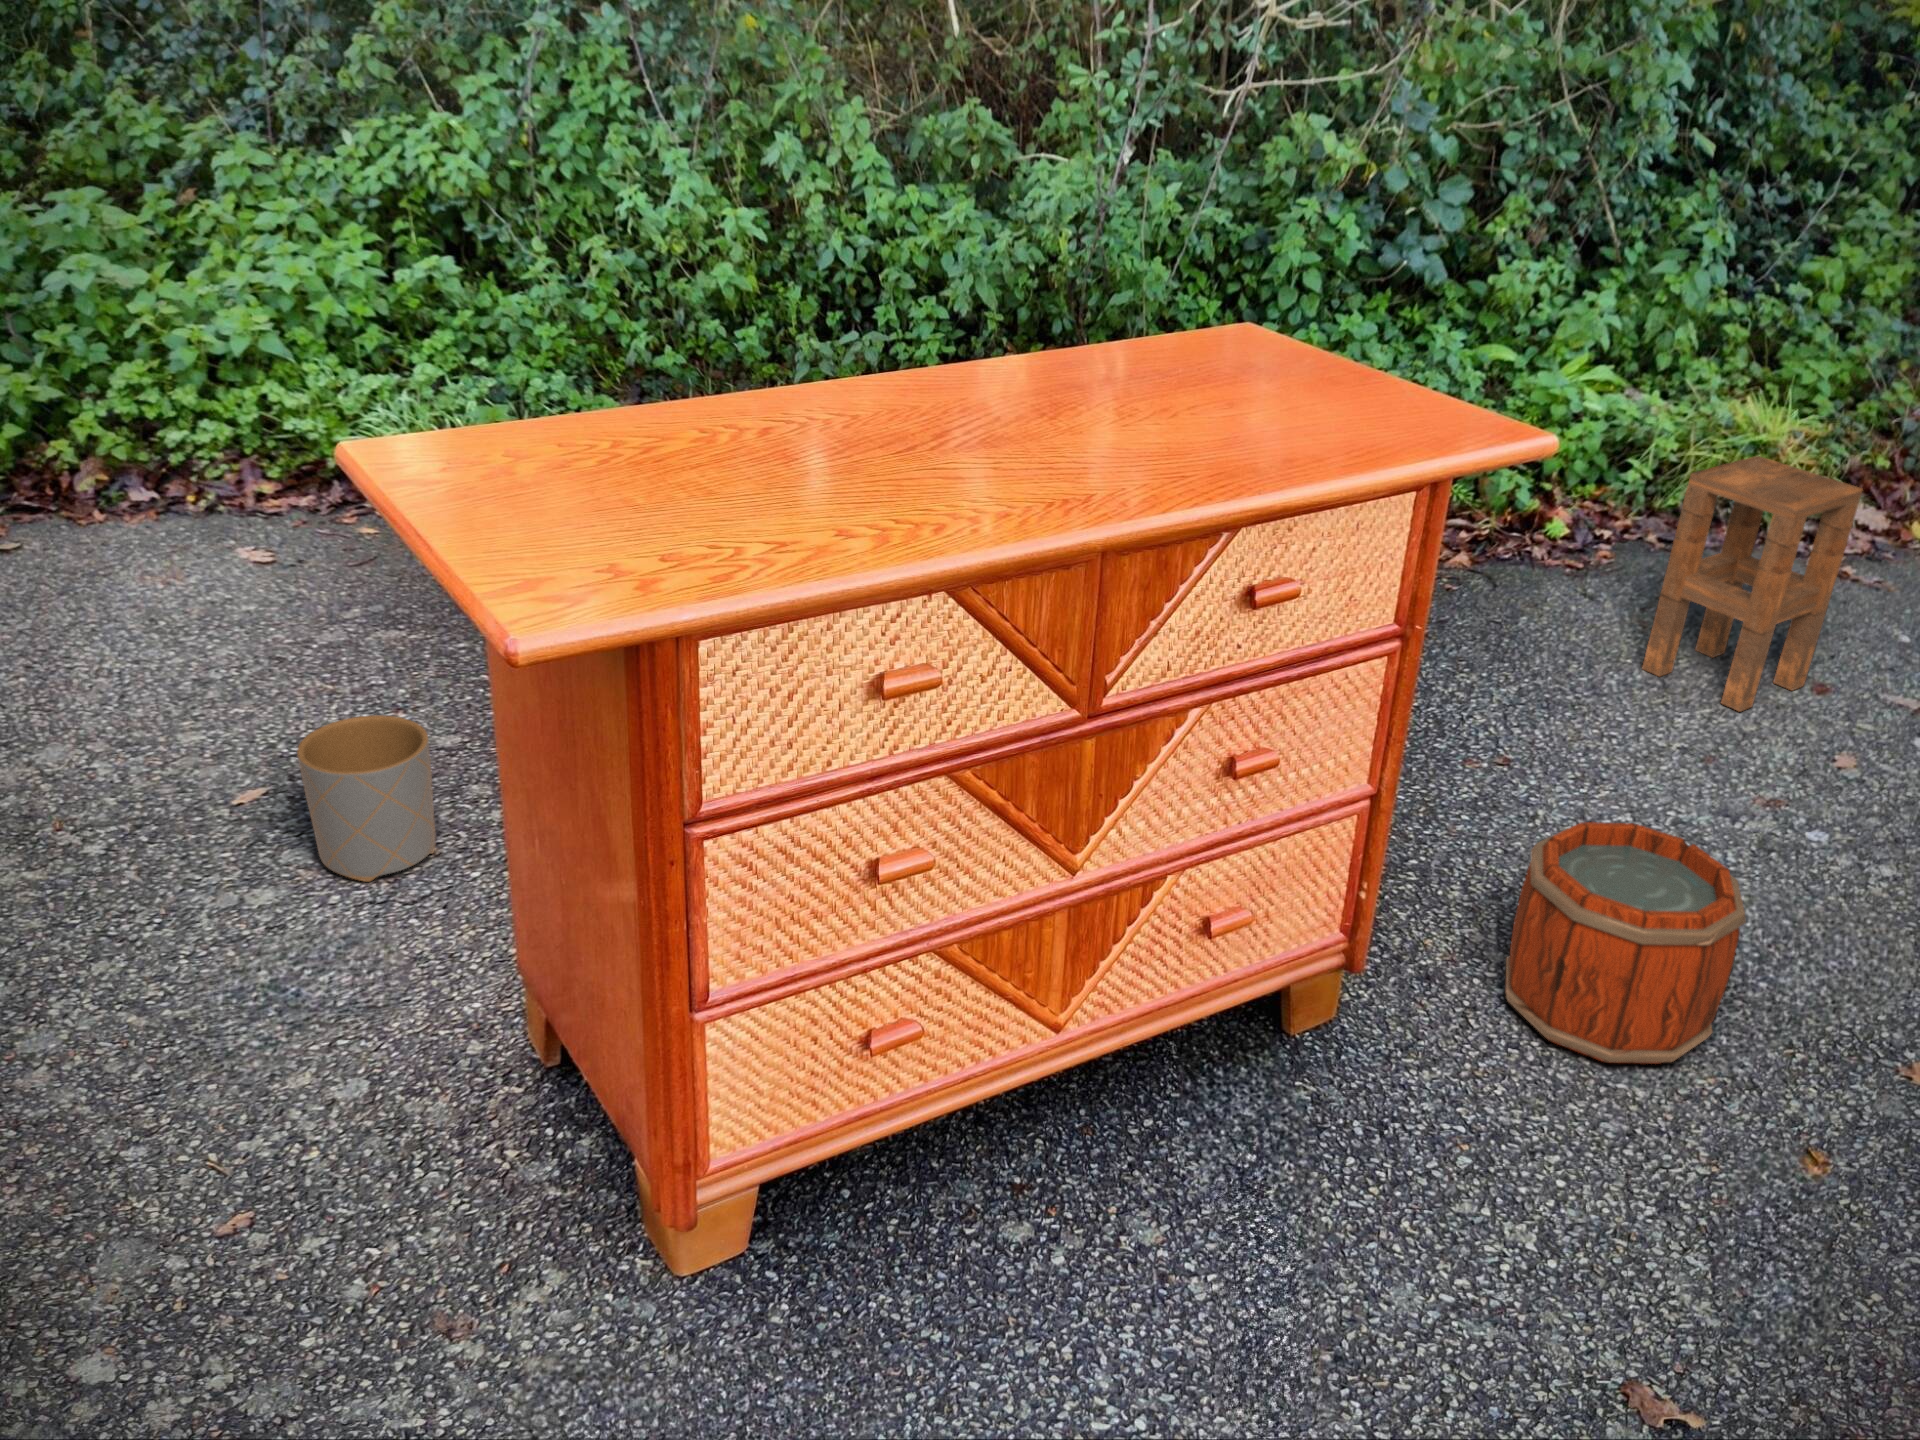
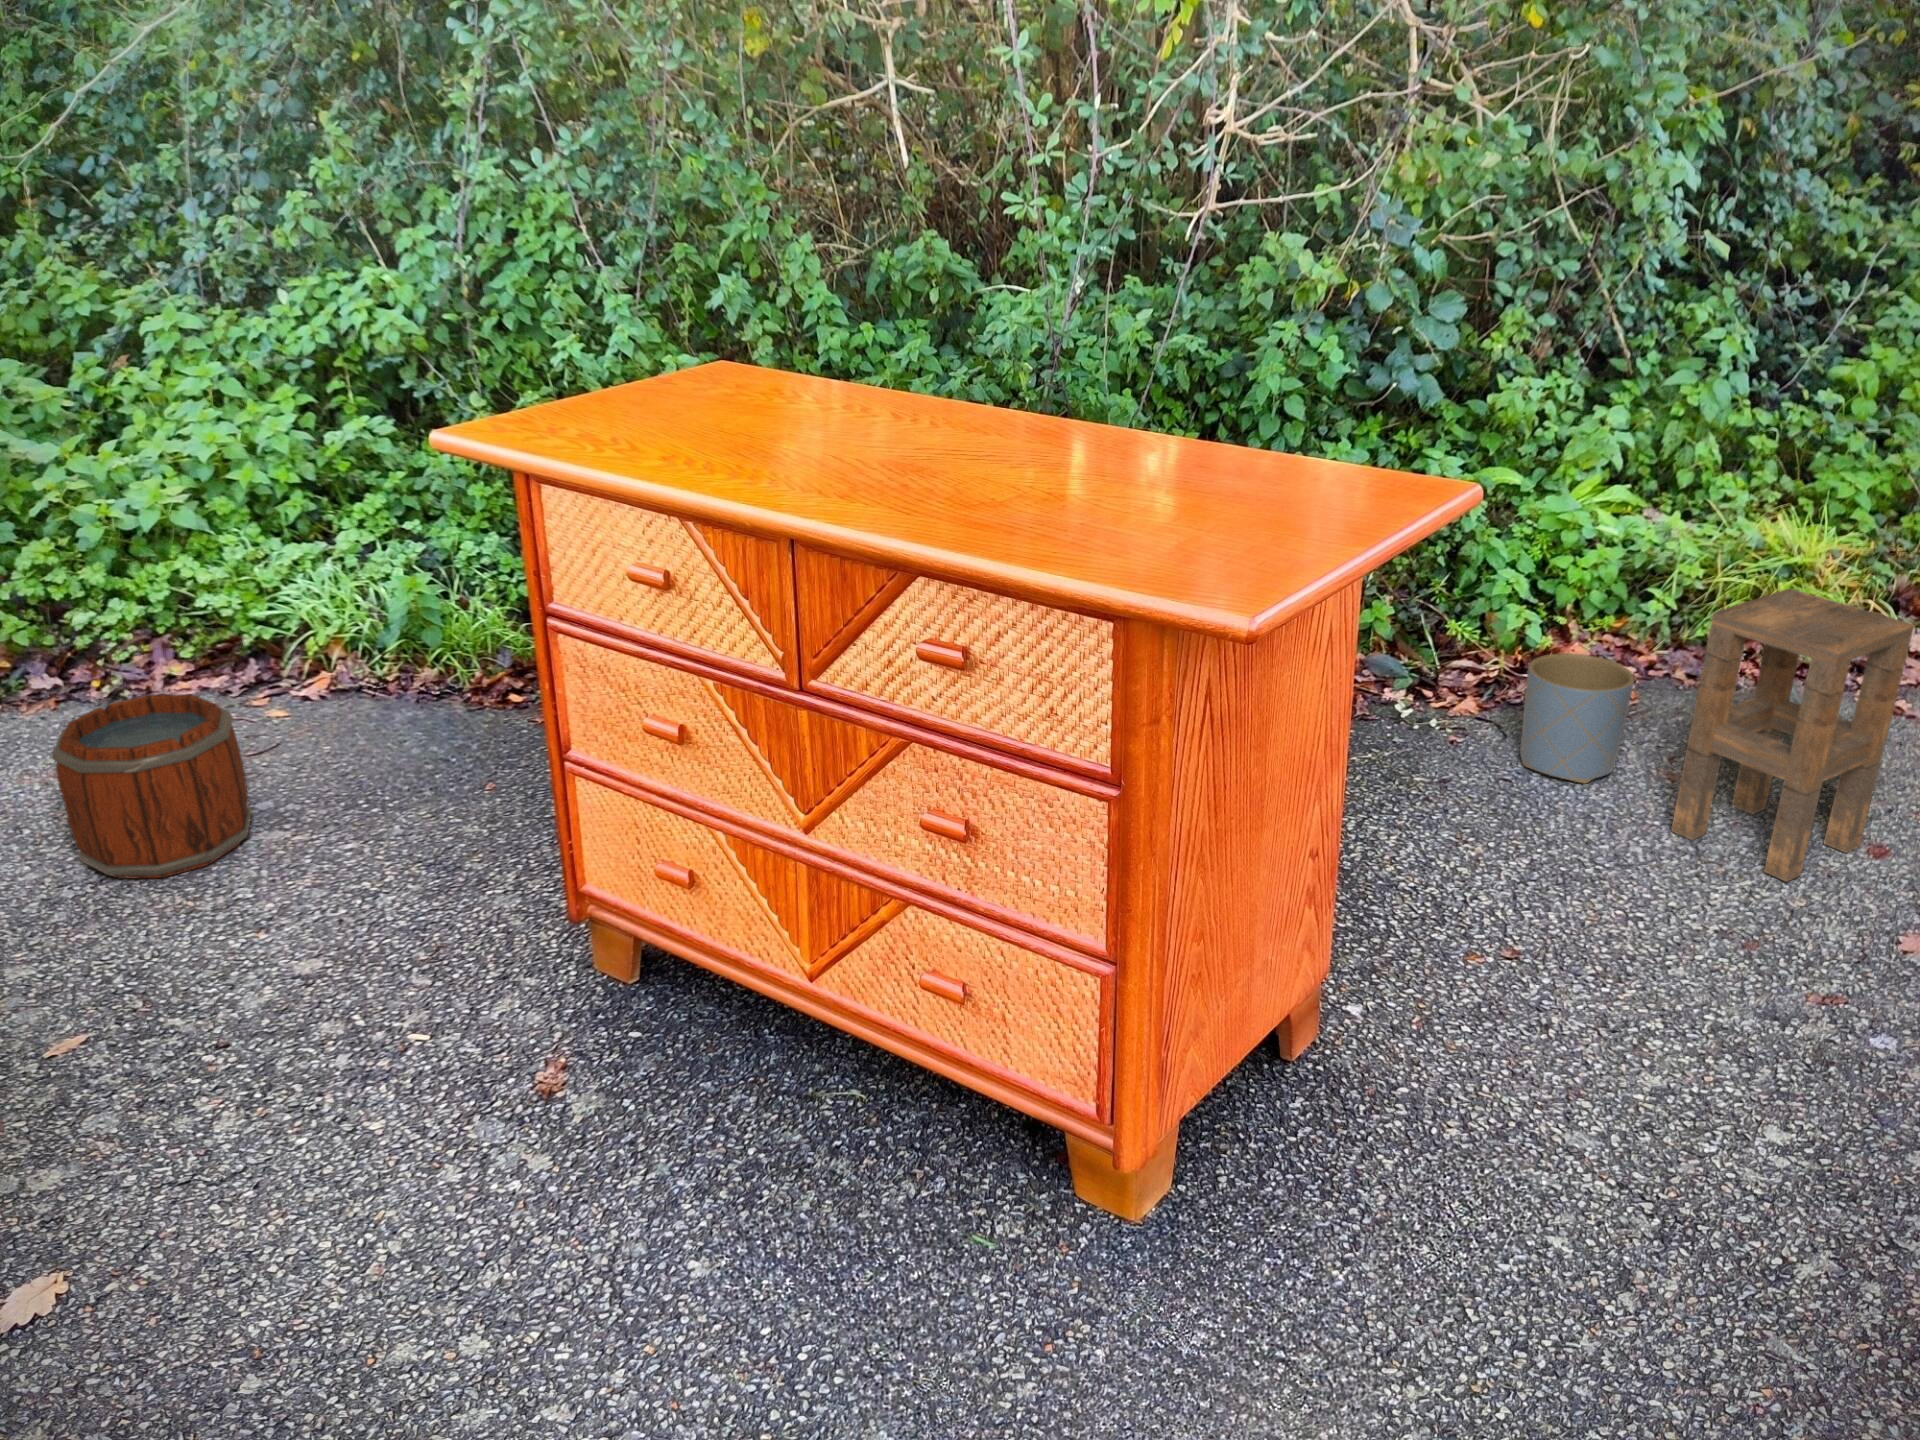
planter: present [297,715,436,882] -> present [1520,653,1634,784]
bucket: present [1506,822,1746,1064] -> present [52,694,252,878]

